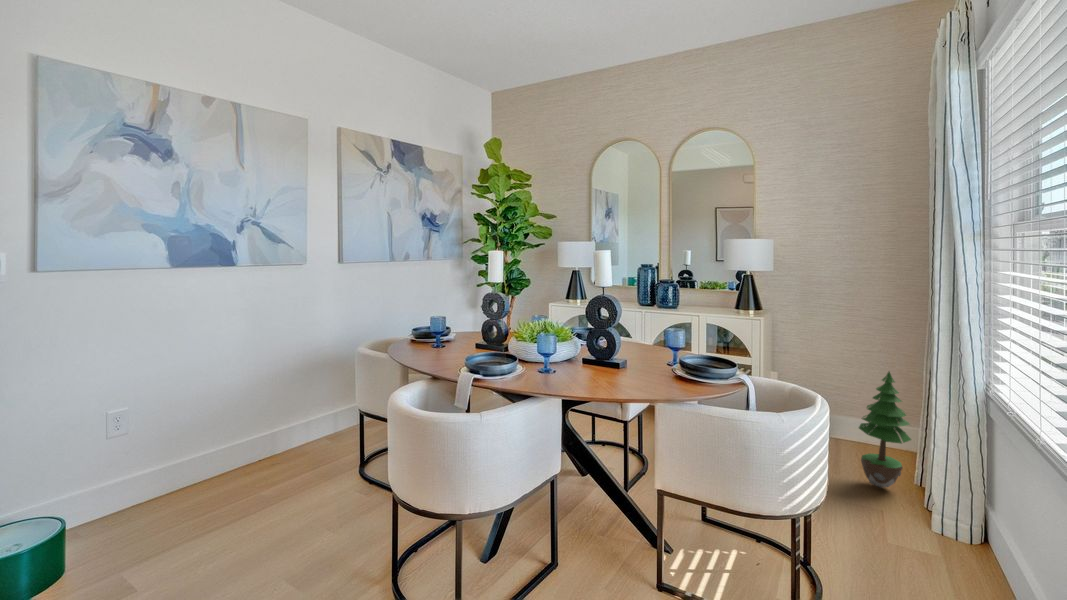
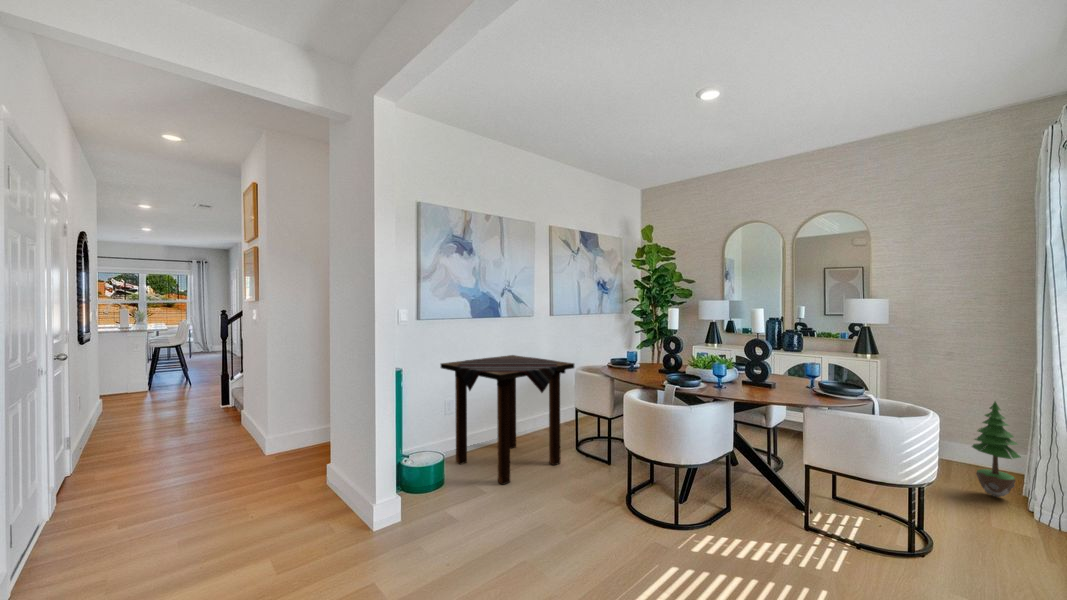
side table: none [104,325,346,546] -> present [441,355,574,485]

